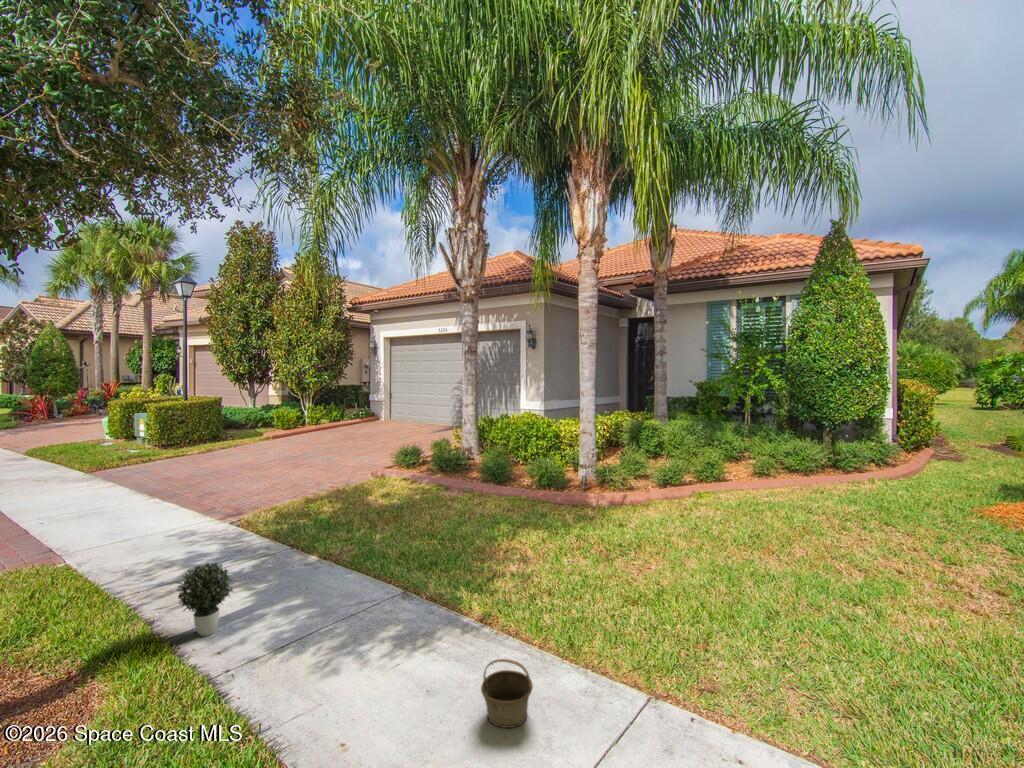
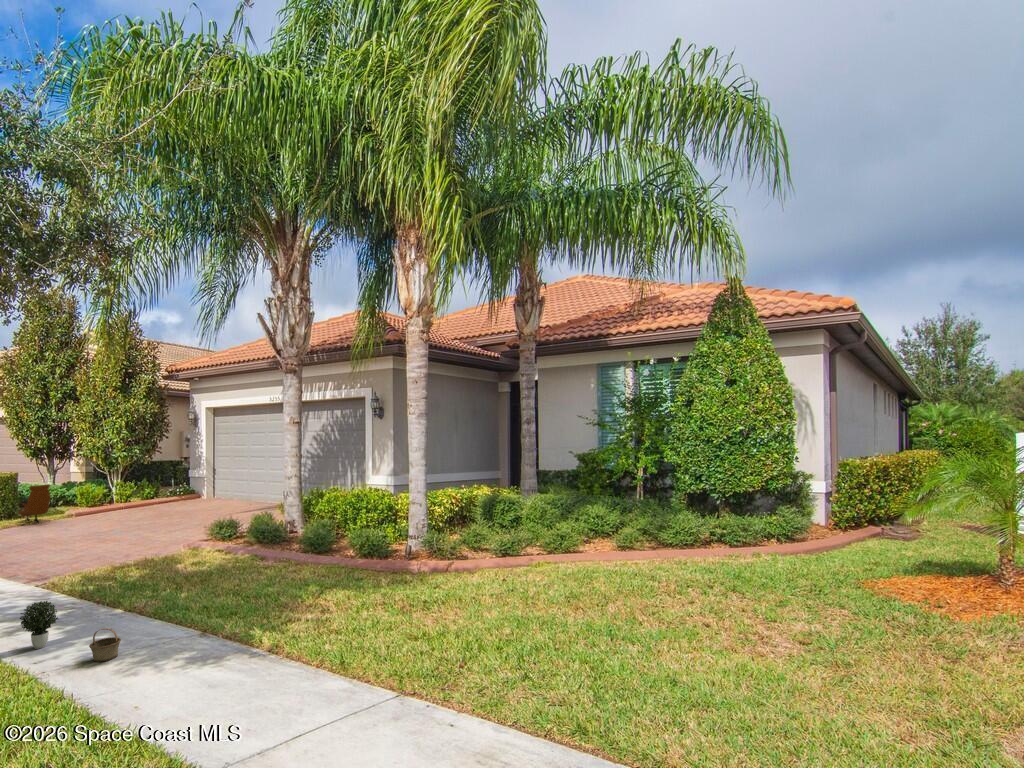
lounge chair: none [222,404,251,443] -> present [18,484,50,523]
basket: present [481,659,533,728] -> present [89,628,121,662]

